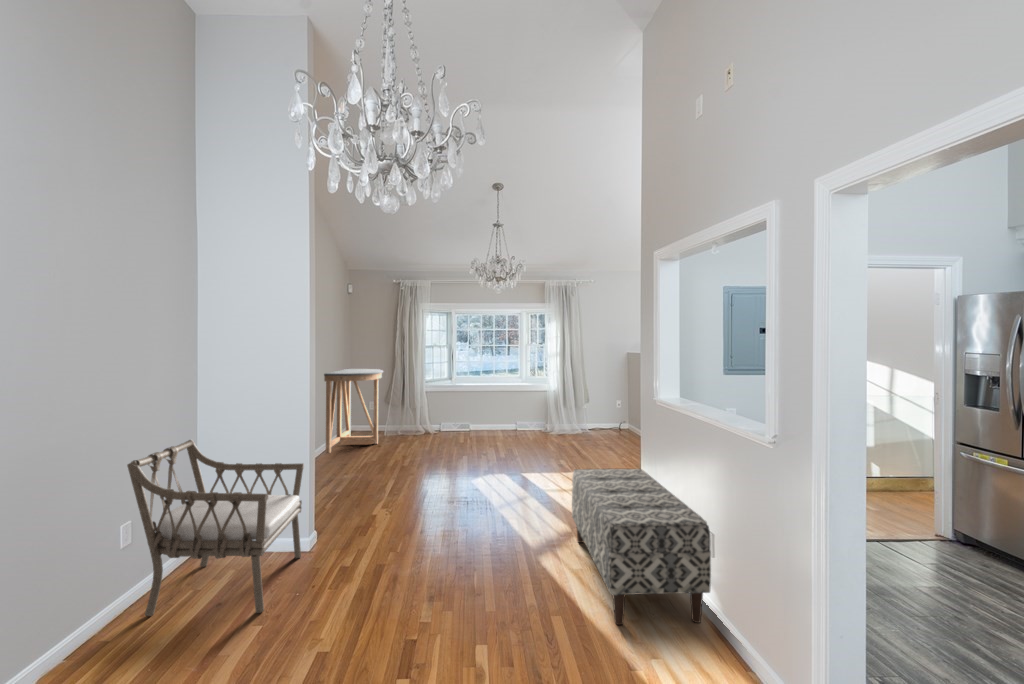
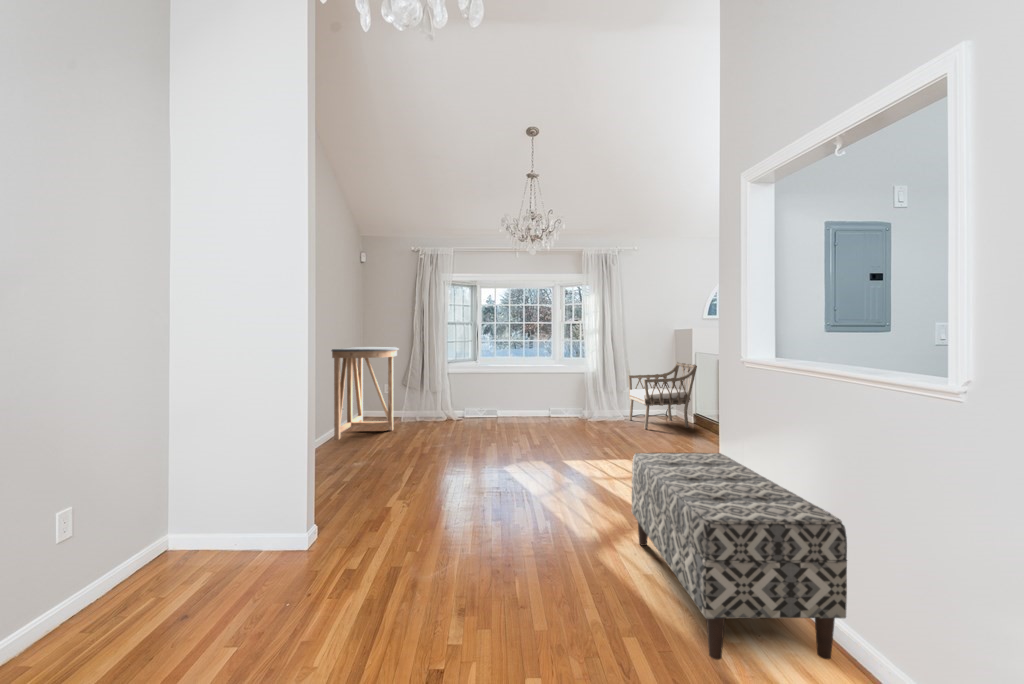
armchair: present [127,440,304,616] -> present [628,362,697,429]

